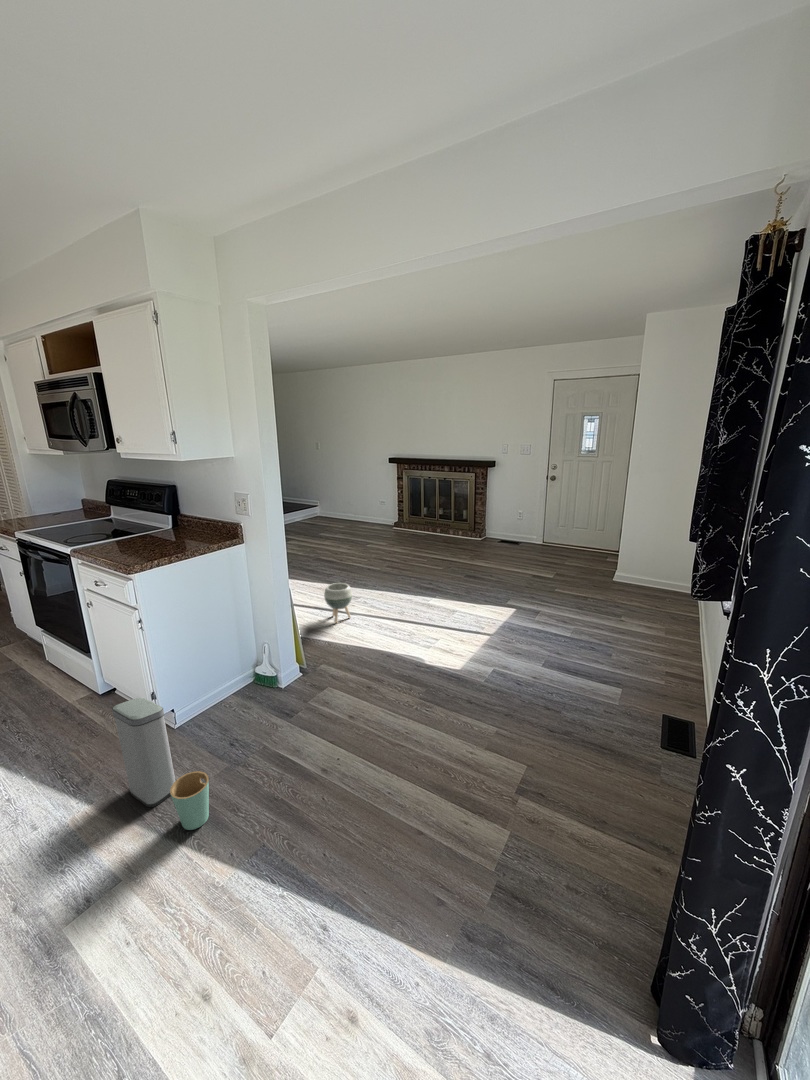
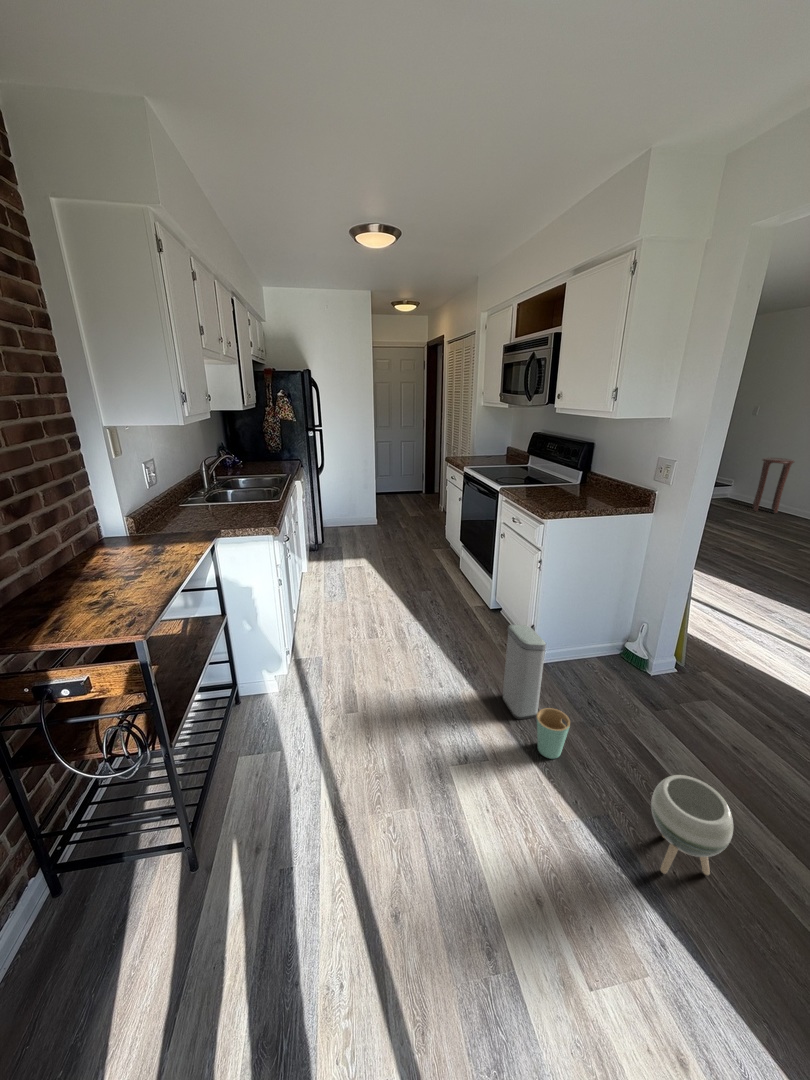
stool: none [330,480,350,523] -> present [752,457,794,513]
planter: present [324,583,352,623] -> present [651,775,733,875]

